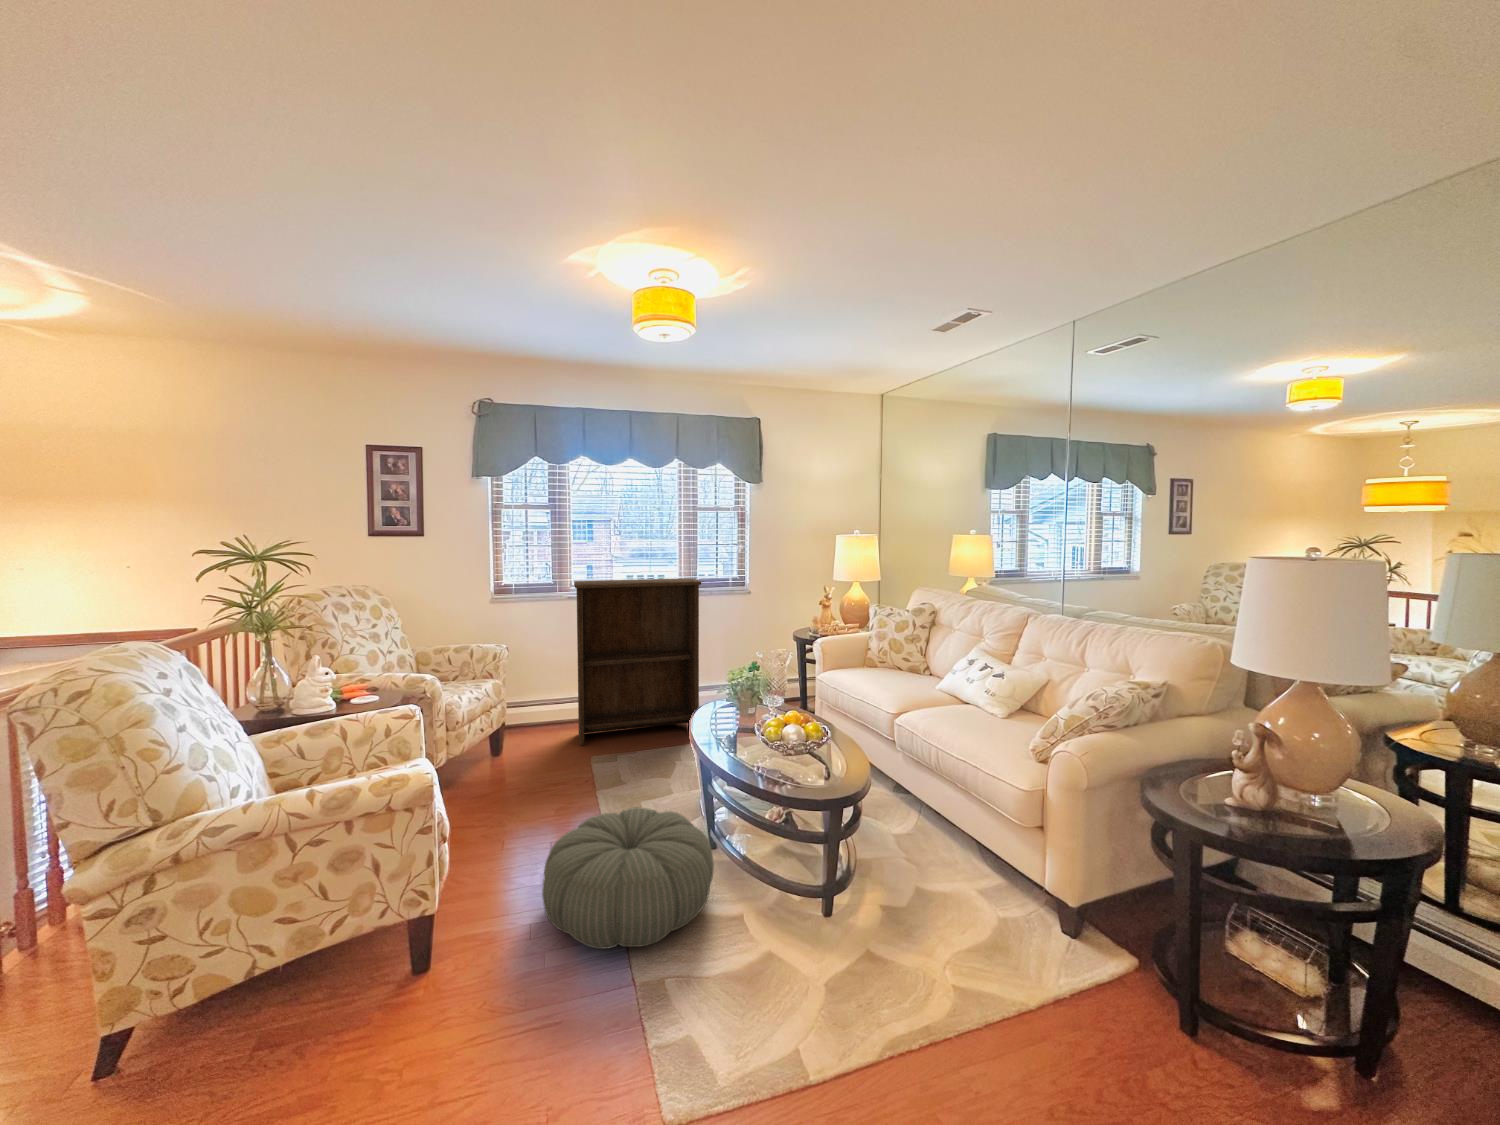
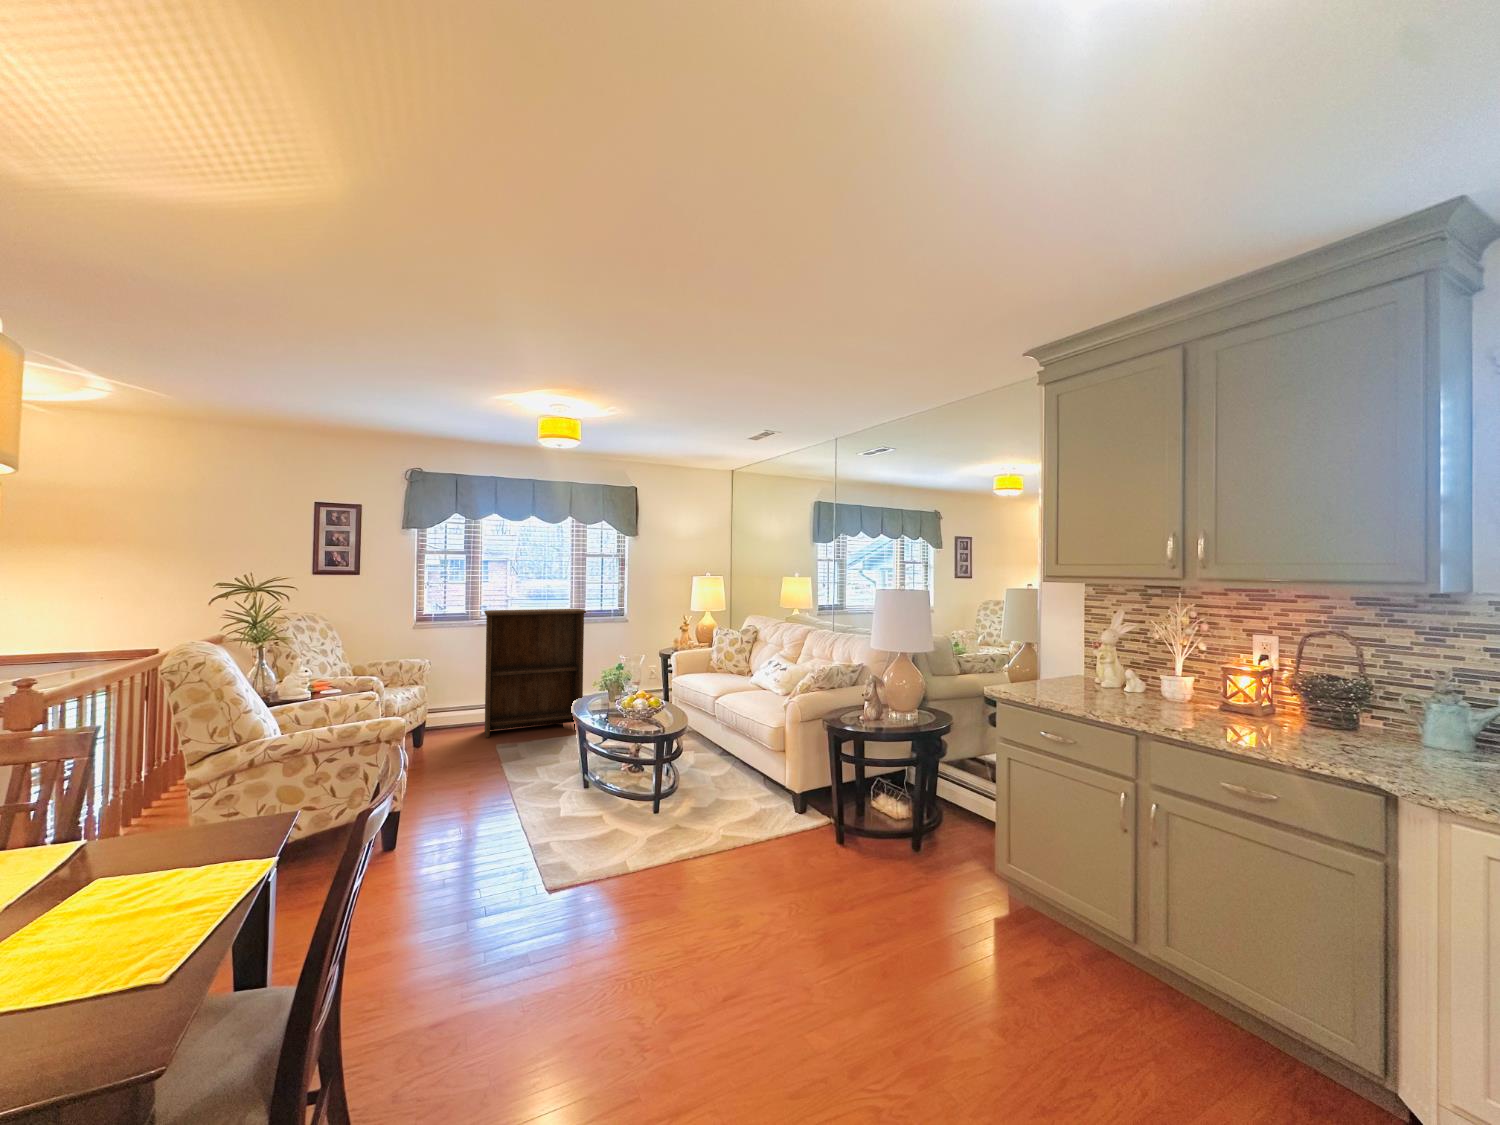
pouf: present [542,807,714,949] -> none [467,756,580,829]

